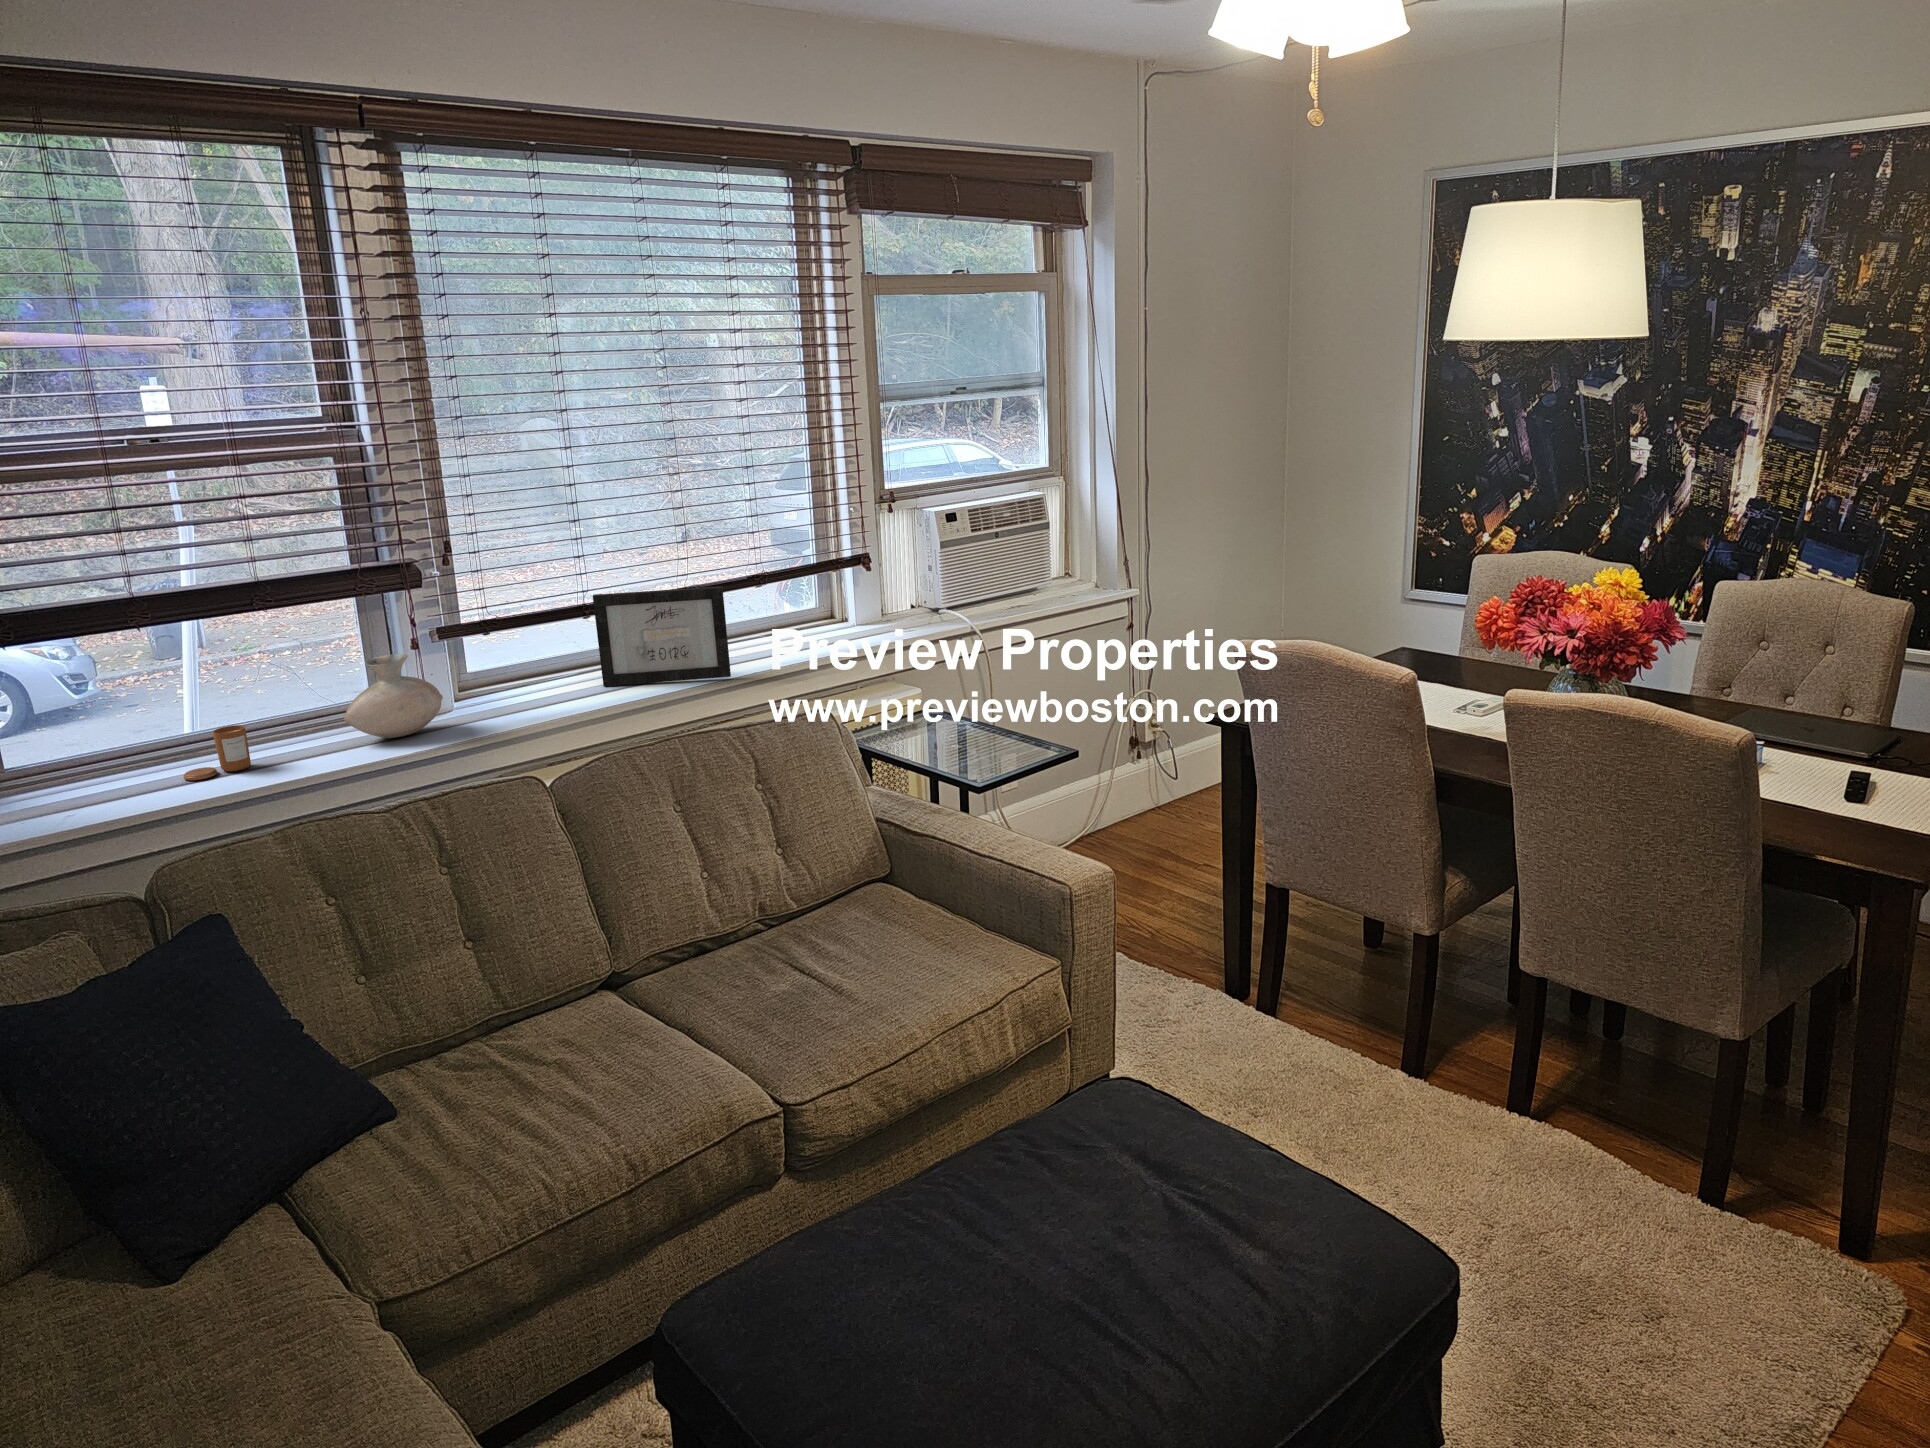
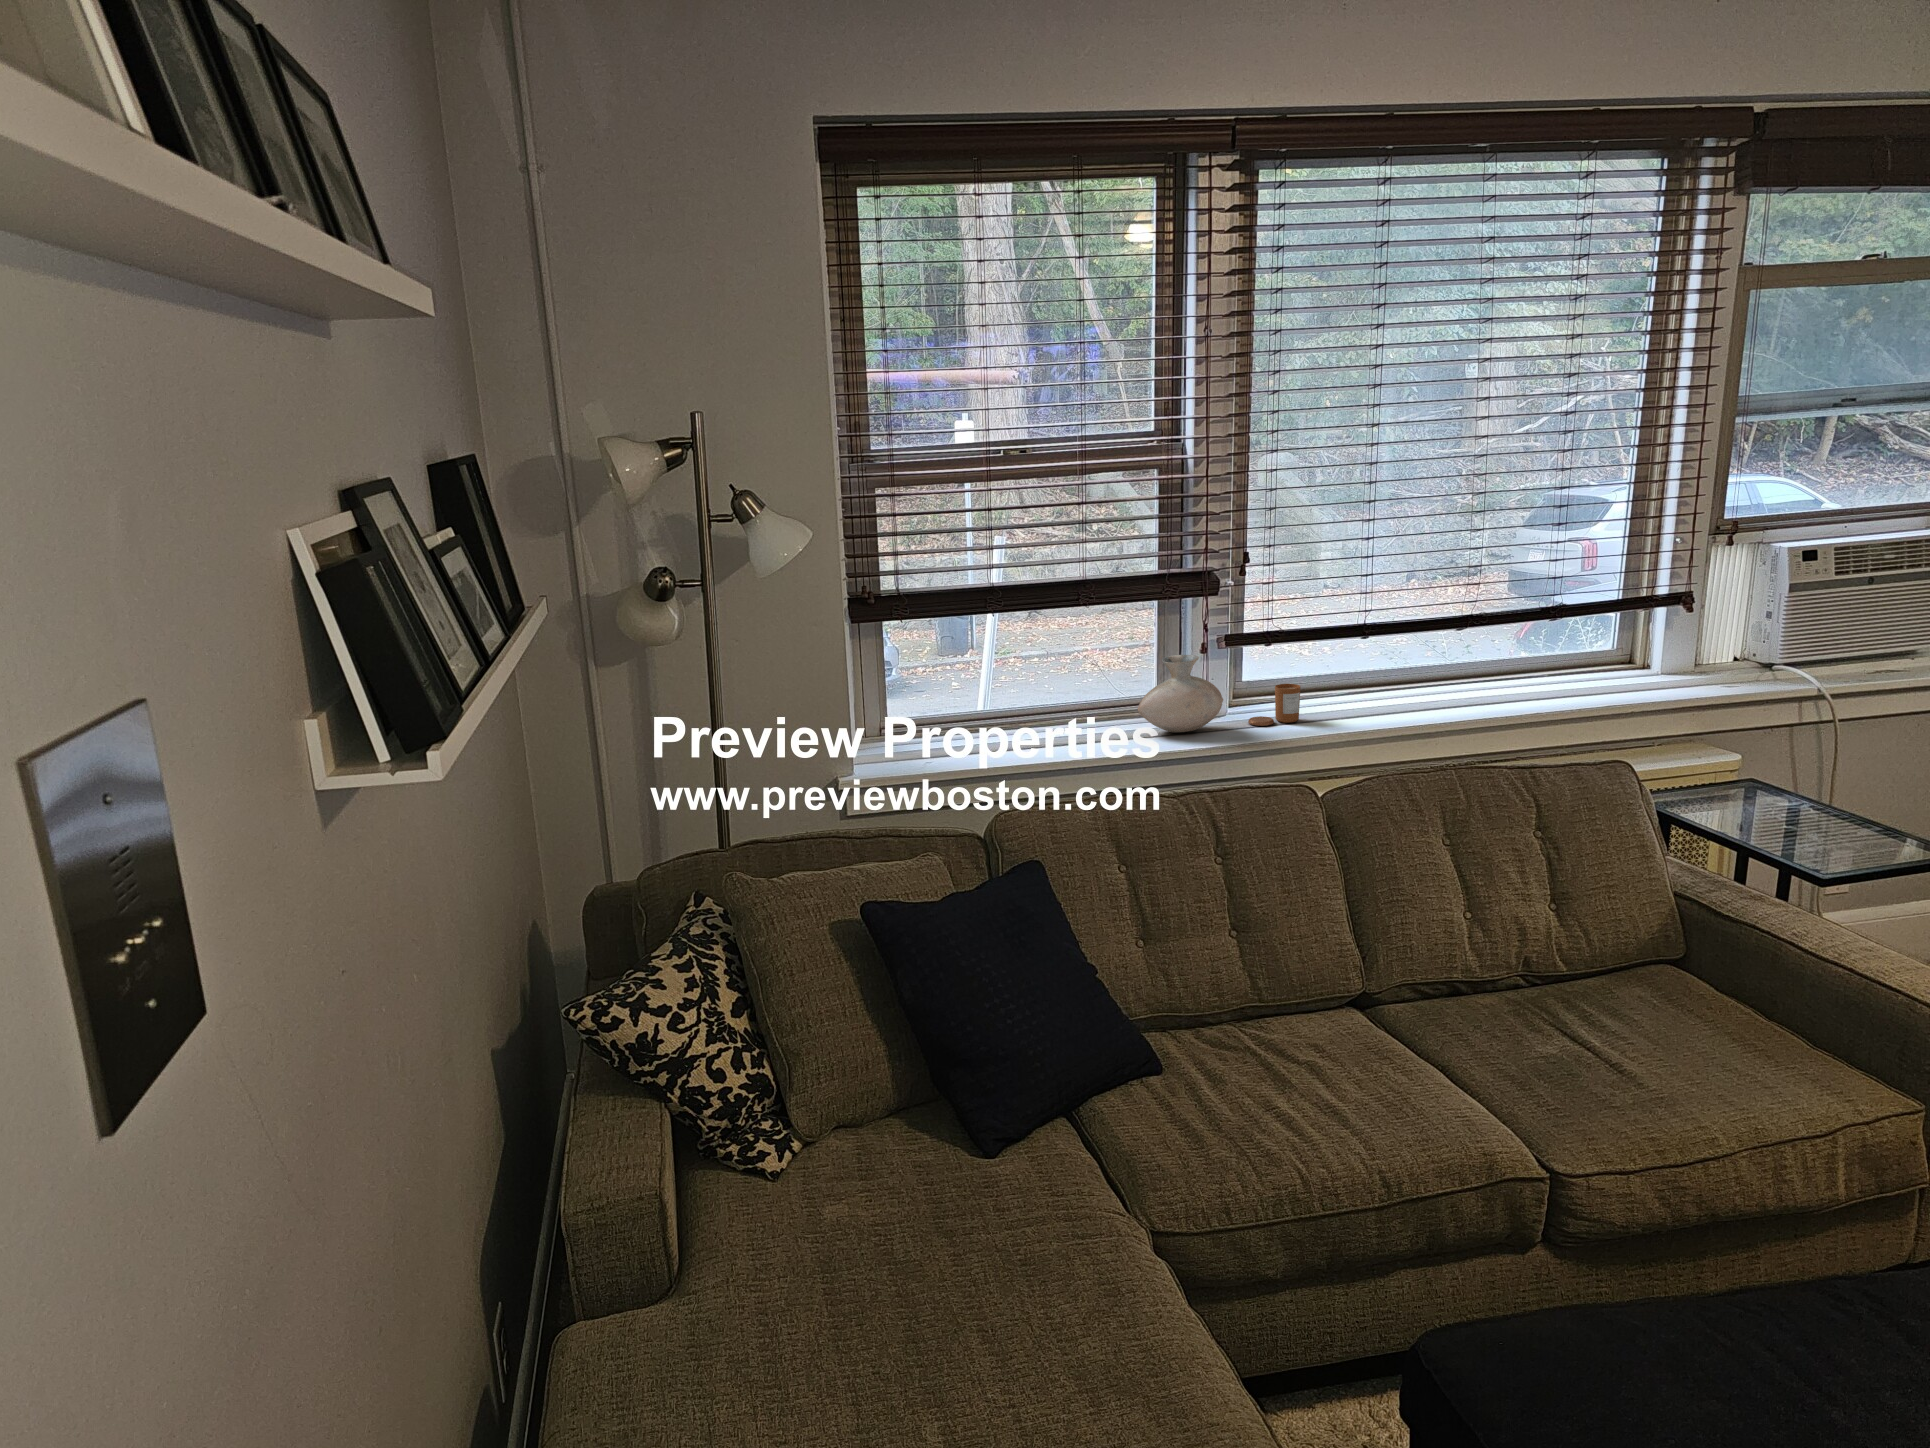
picture frame: present [593,586,731,686] -> none [1373,614,1518,714]
candle: present [184,725,251,780] -> present [1248,684,1300,726]

